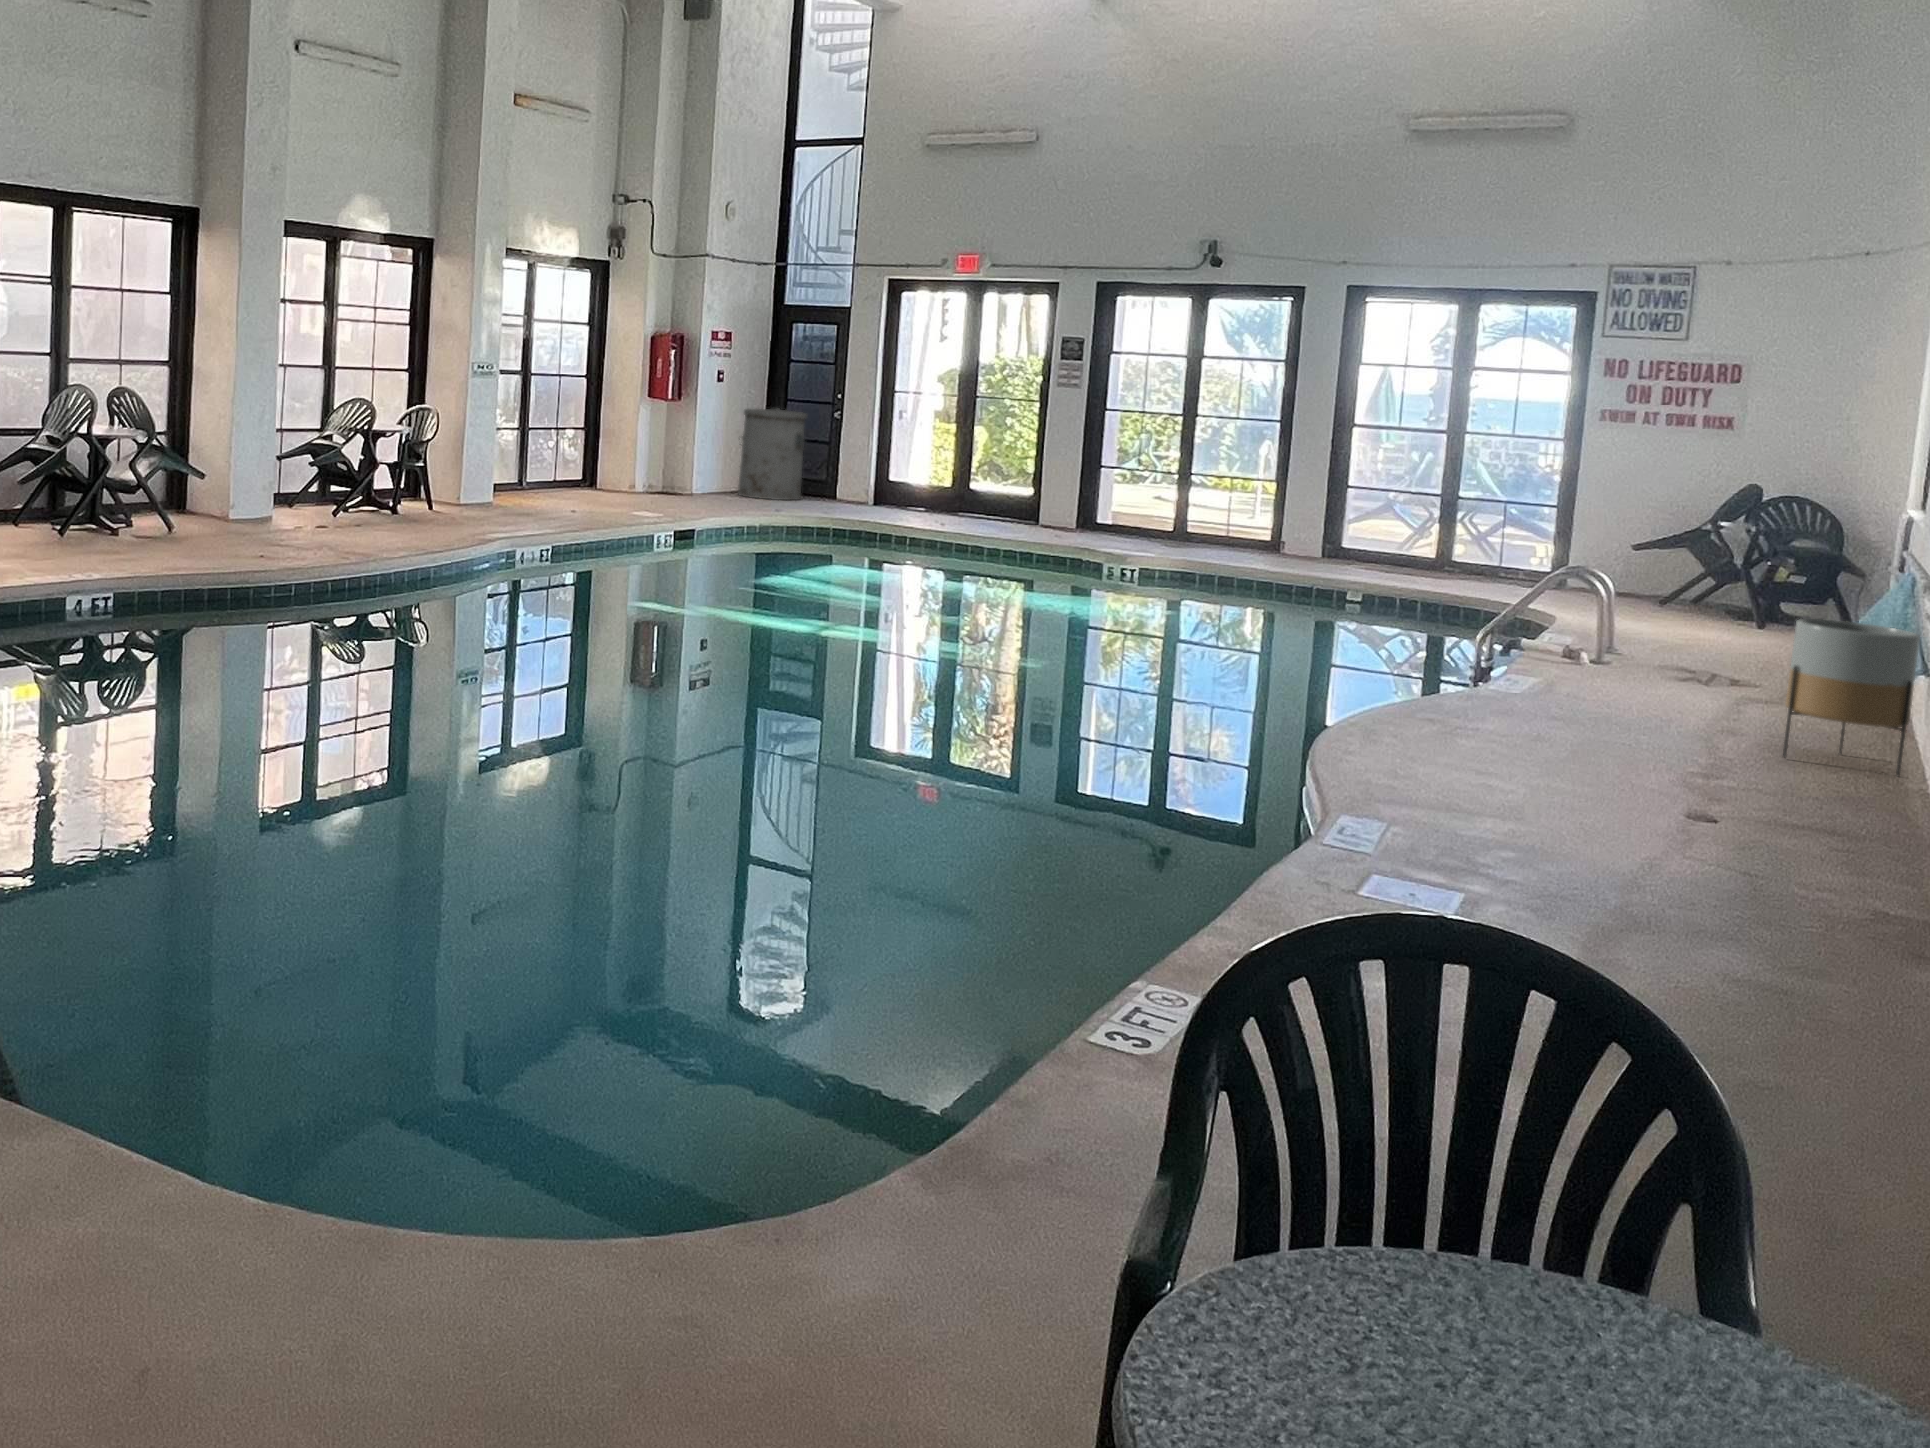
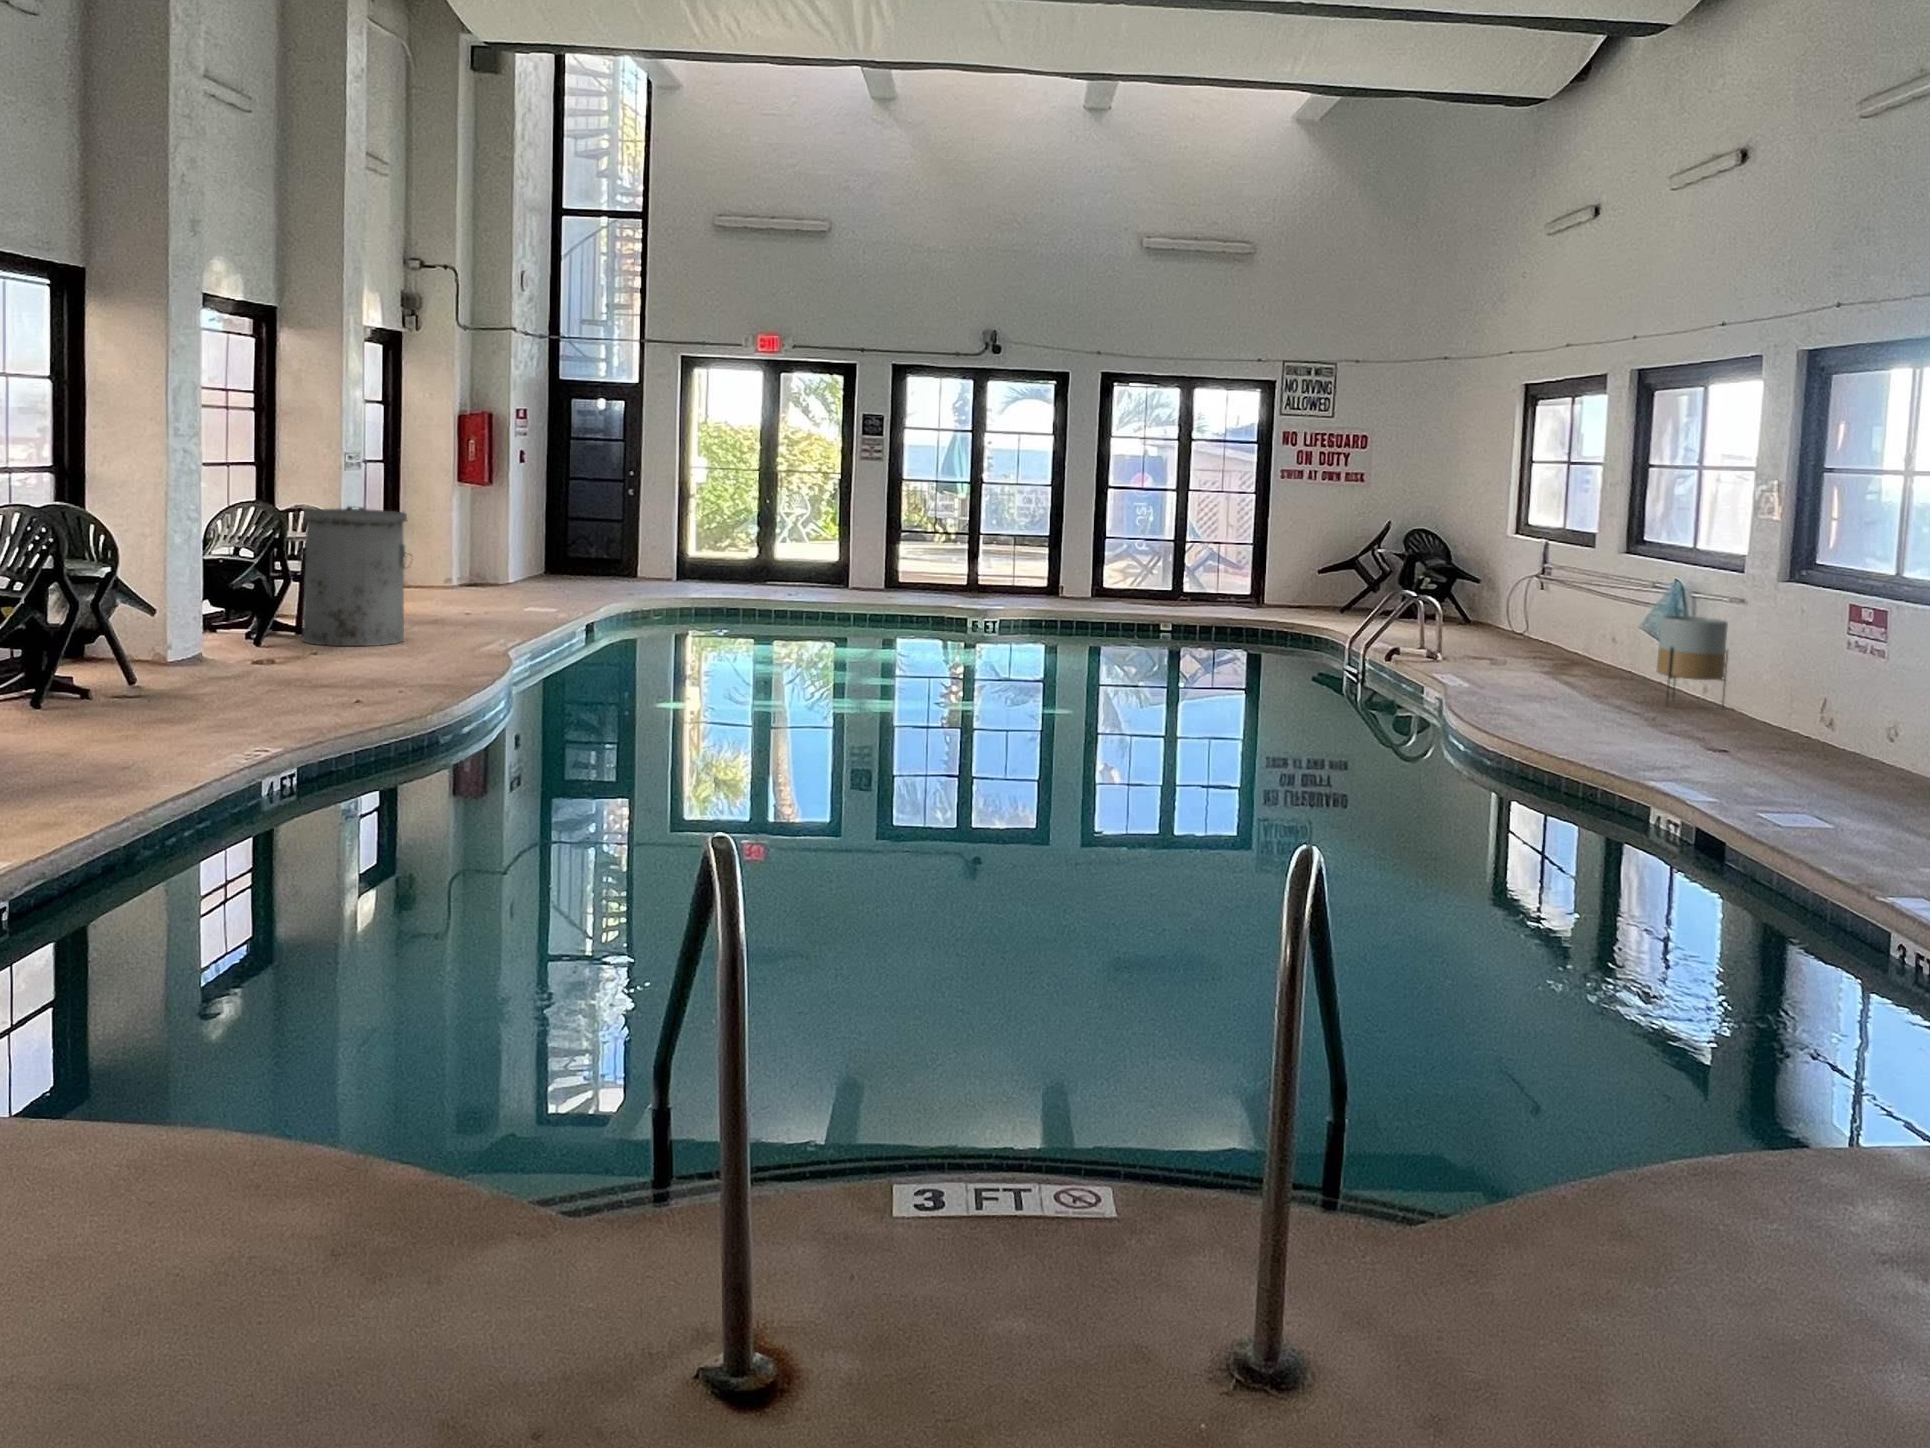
trash can: present [738,408,807,500] -> present [297,506,408,646]

